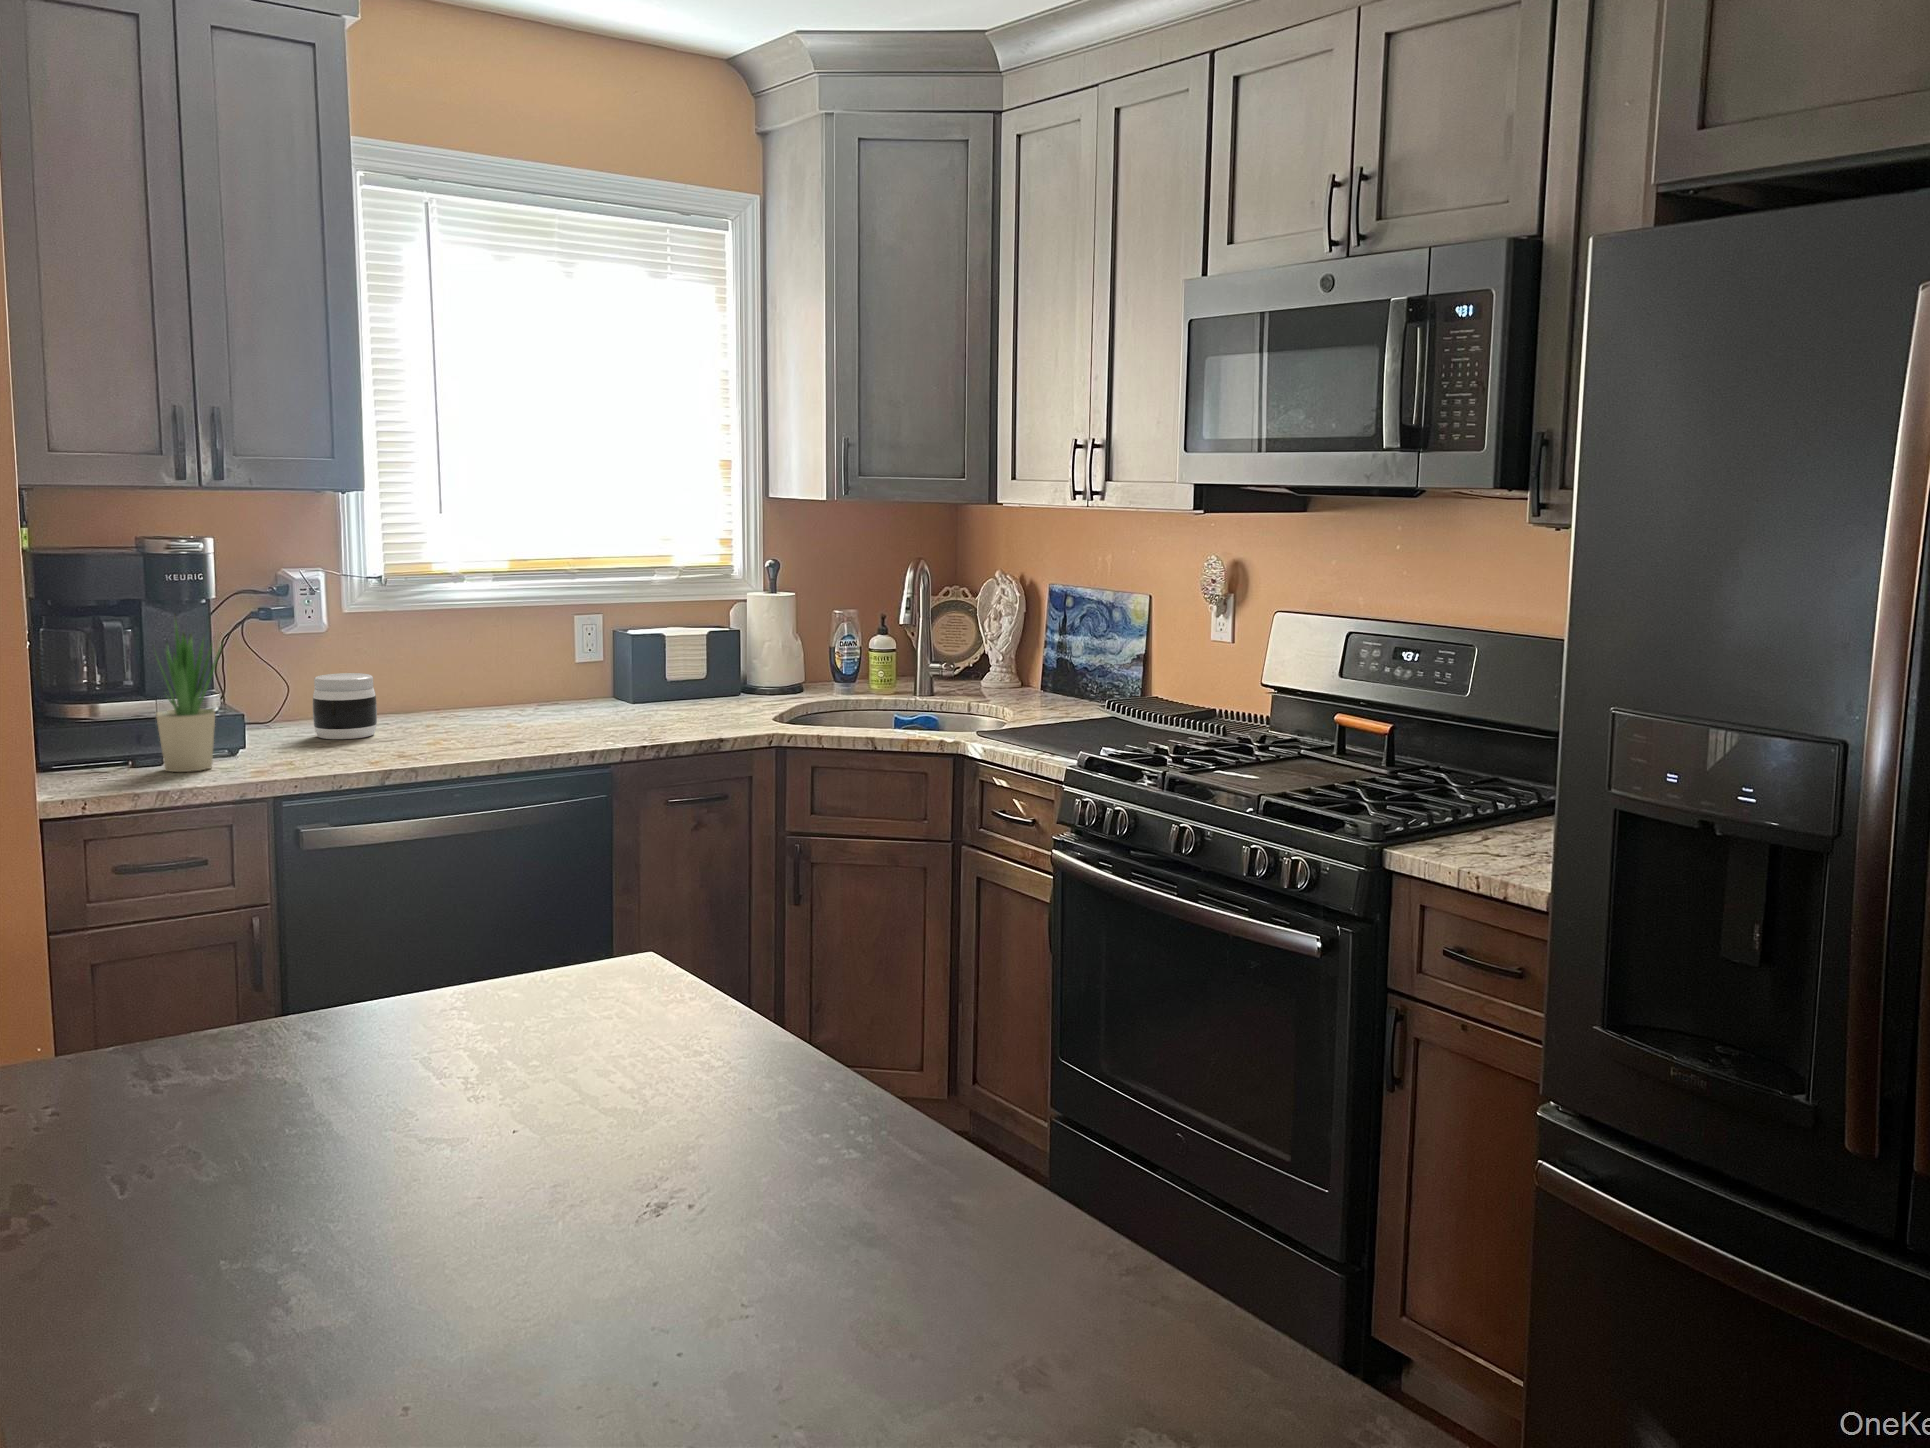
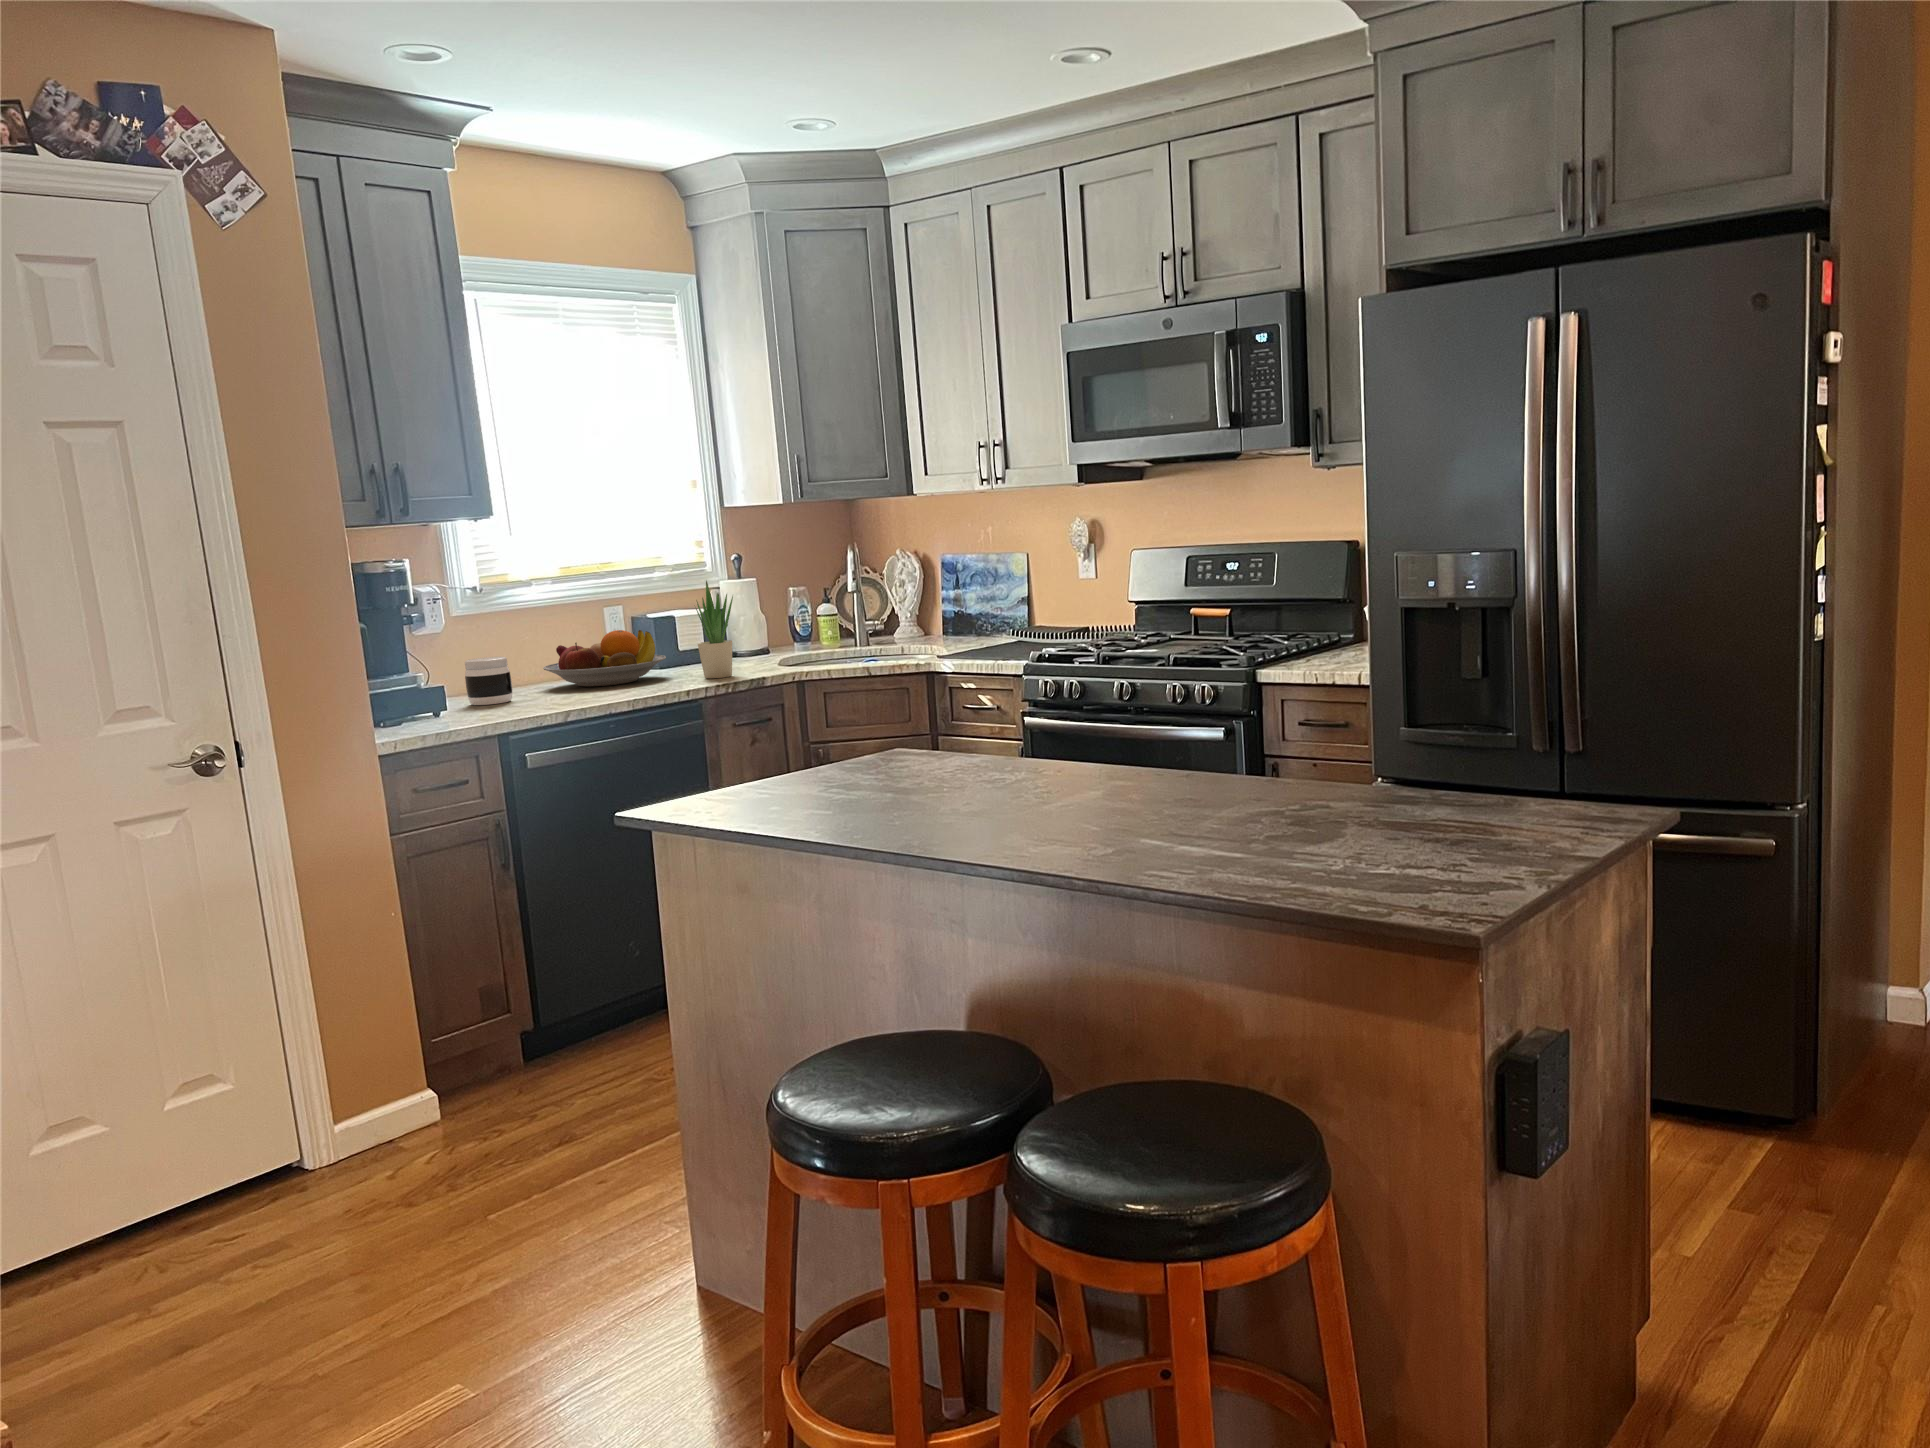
potted plant: present [156,614,222,772] -> present [696,581,733,678]
fruit bowl: none [448,651,616,725] -> present [543,630,666,687]

